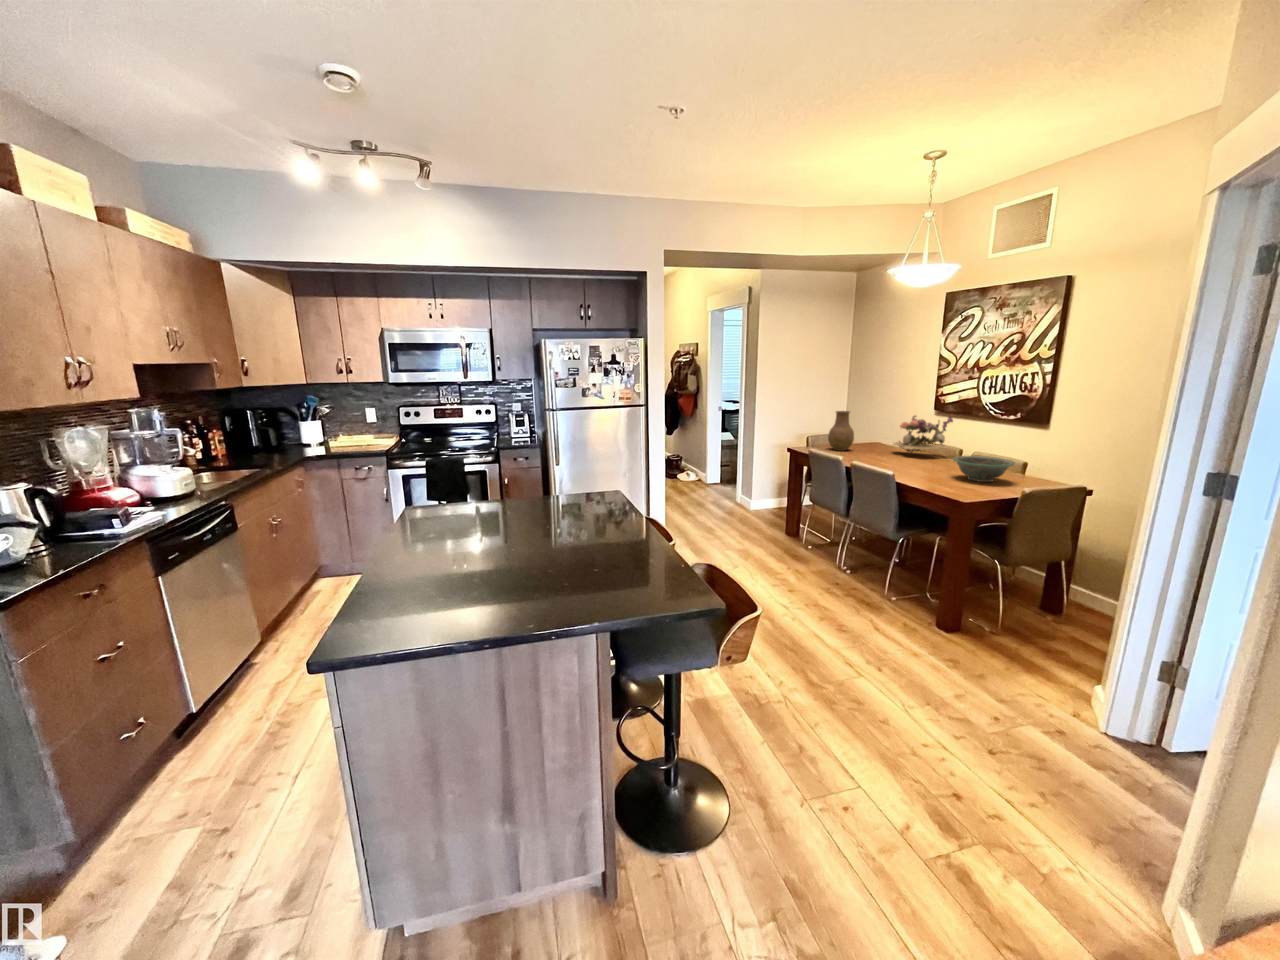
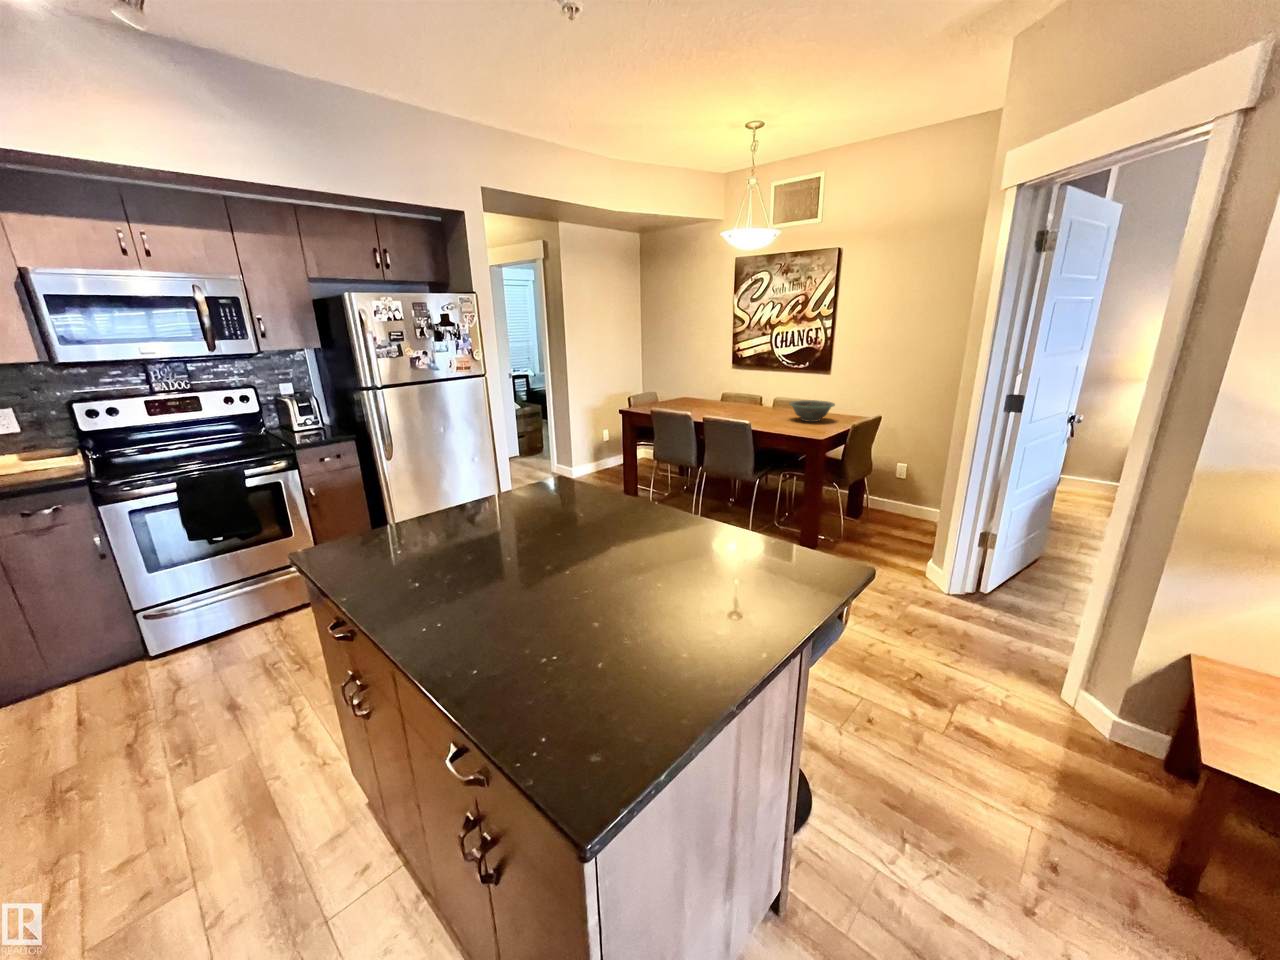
vase: present [828,411,854,451] -> none [660,369,684,408]
flower arrangement: present [893,415,953,453] -> none [712,367,761,405]

